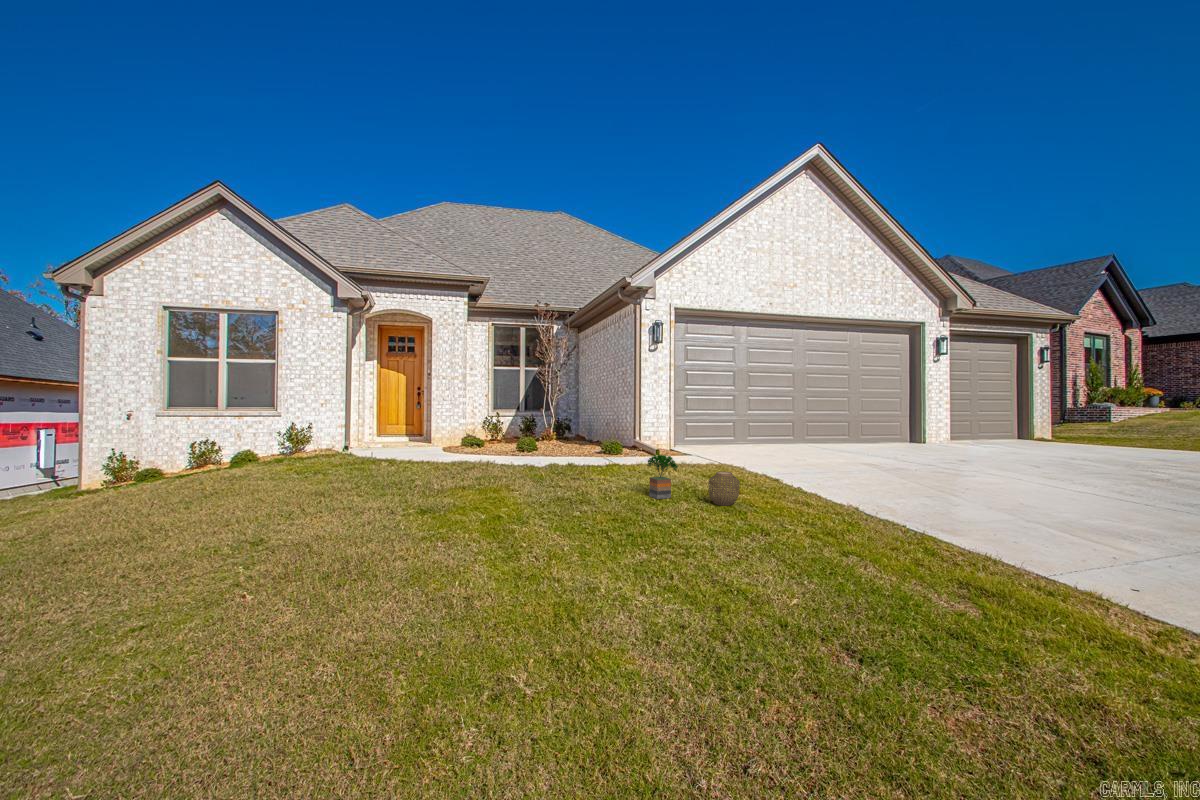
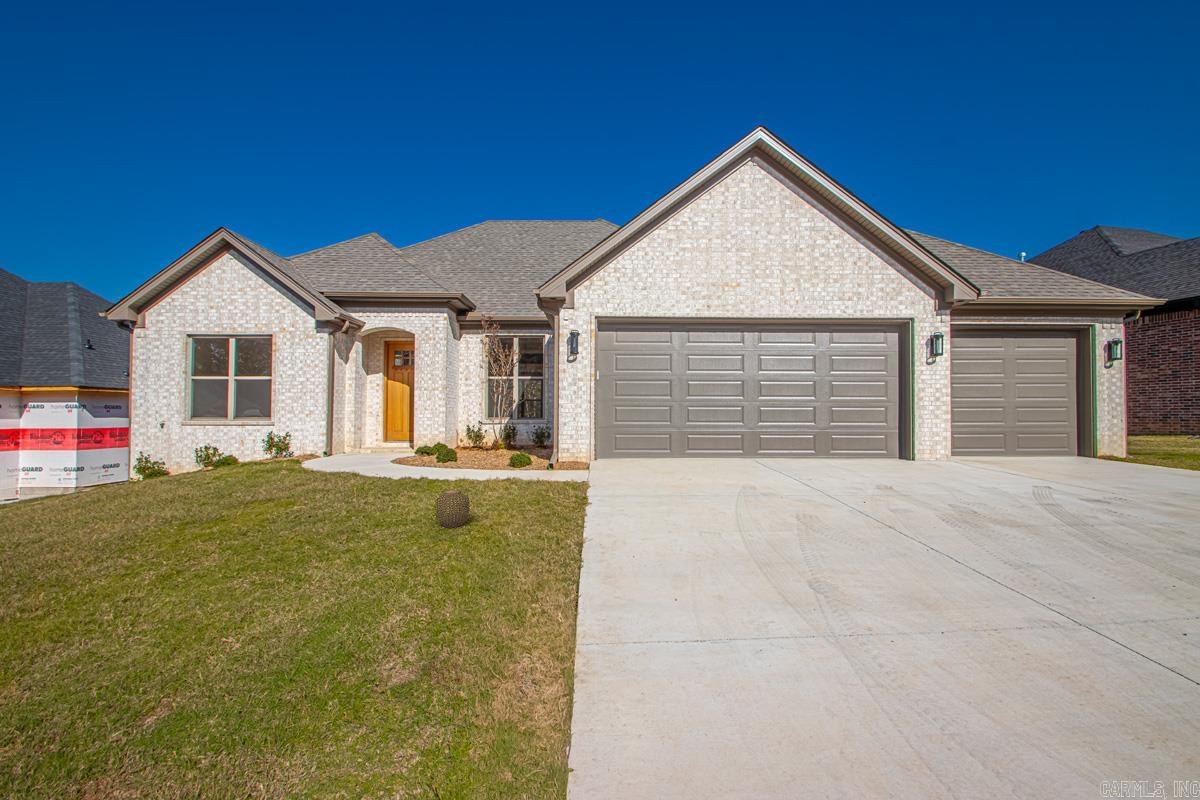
potted tree: present [647,455,678,499] -> none [400,468,431,515]

